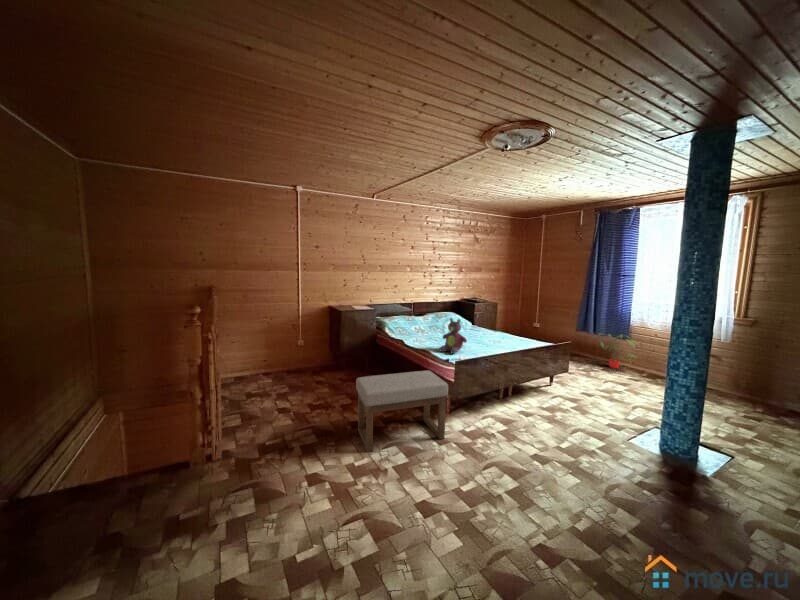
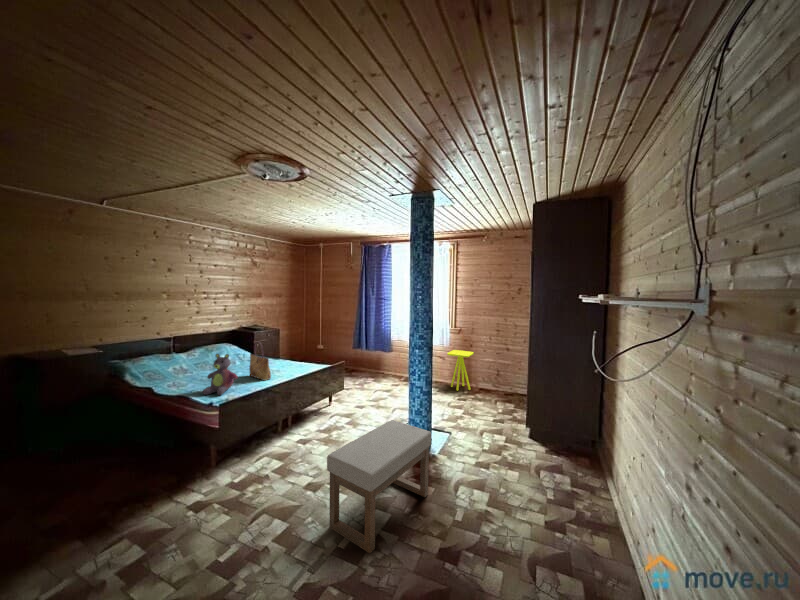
tote bag: none [474,311,494,348] -> present [249,342,271,380]
potted plant: present [600,333,636,368] -> none [367,348,402,377]
side table: none [726,349,780,409] -> present [447,350,474,391]
ottoman: present [356,370,448,452] -> present [327,420,431,553]

